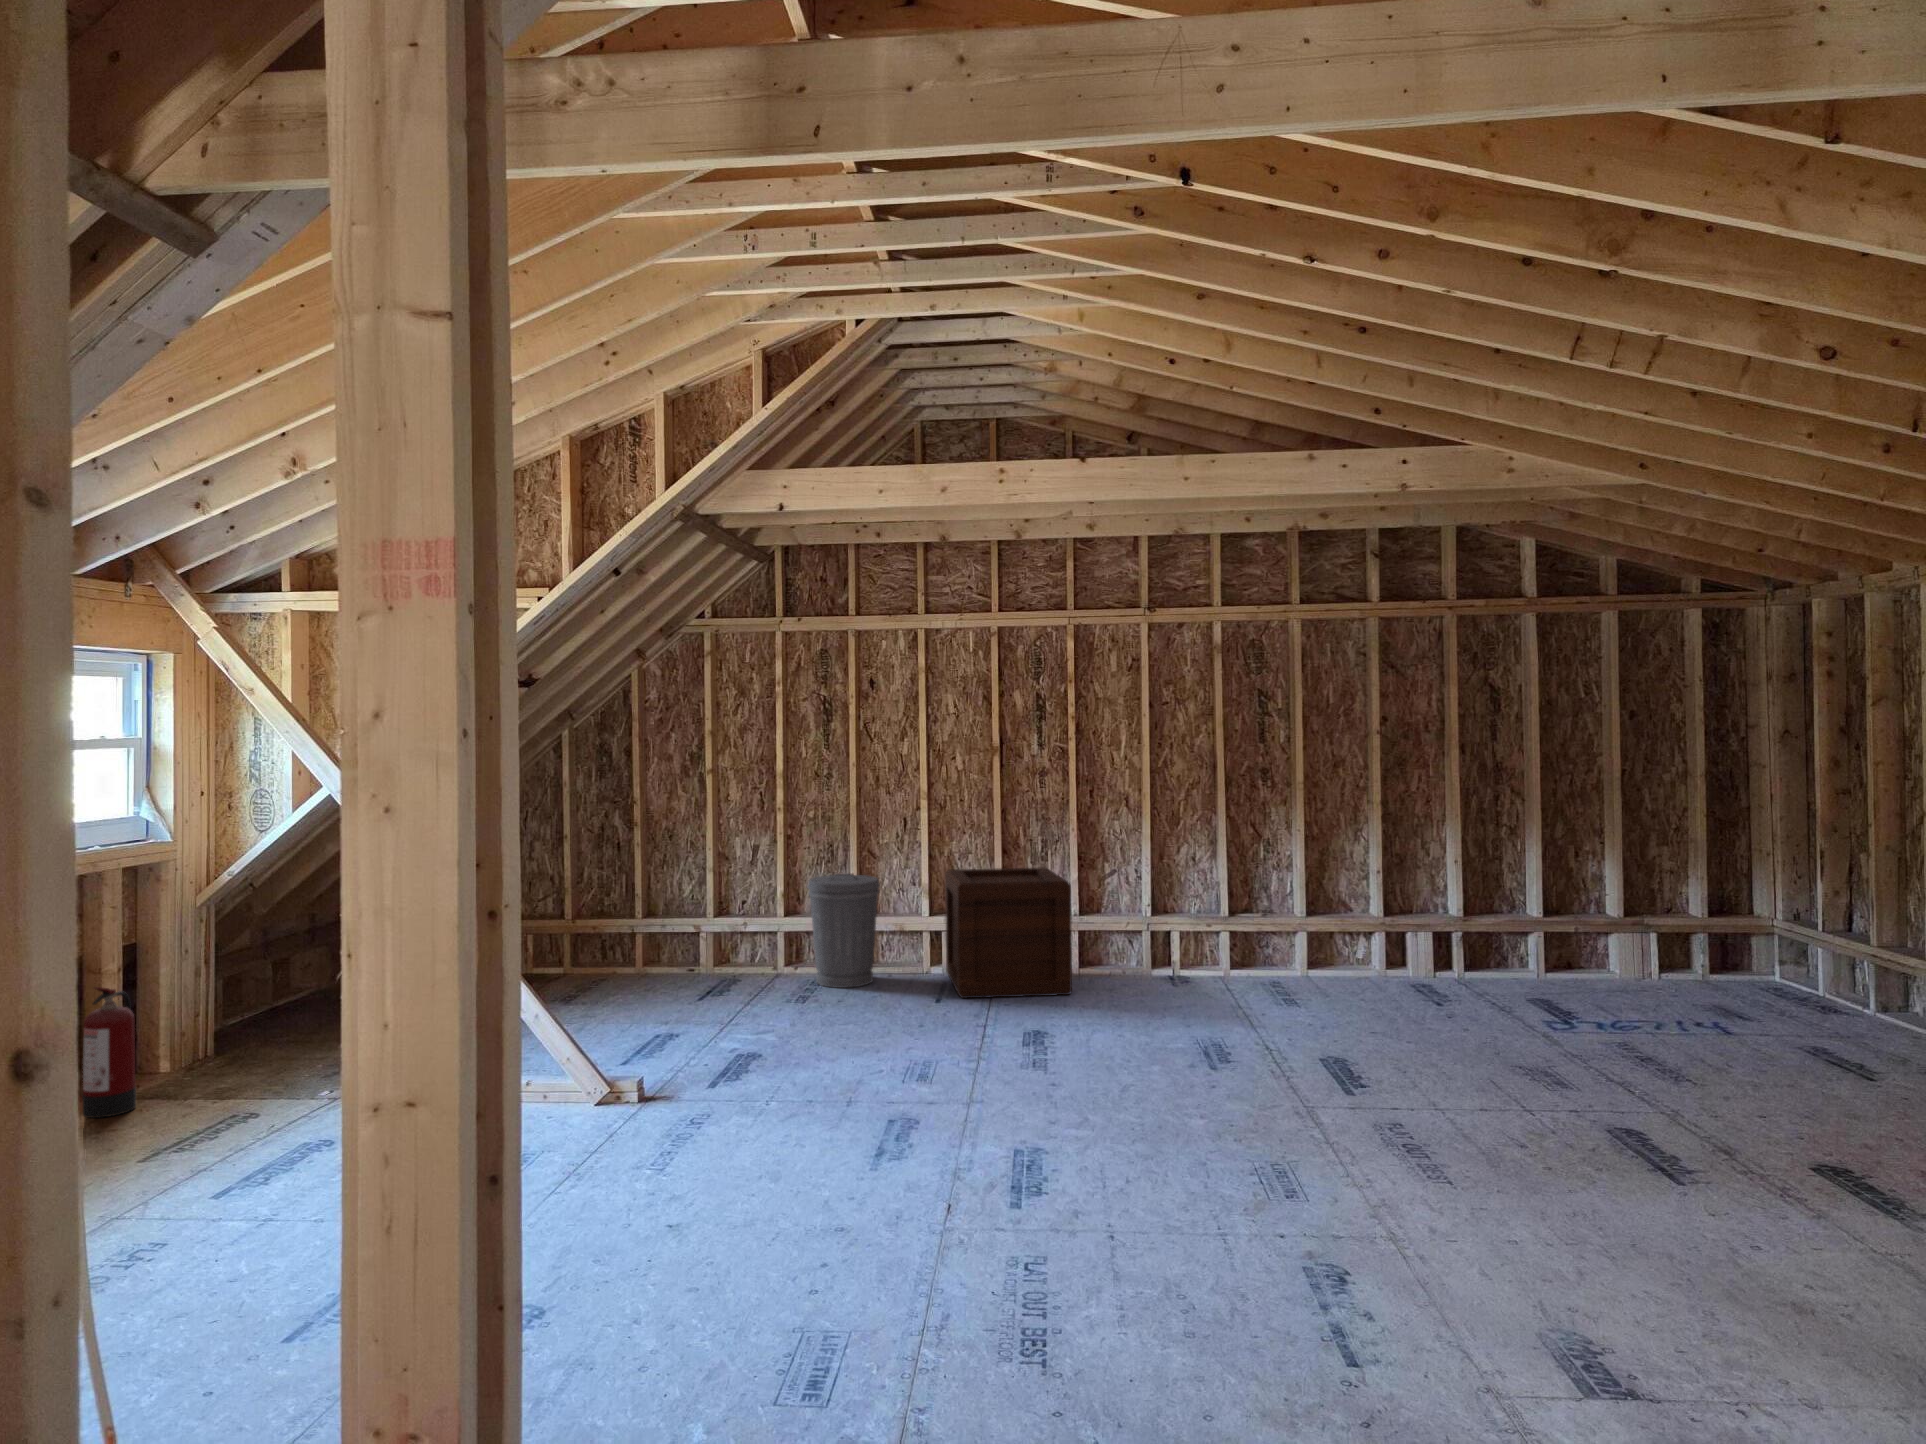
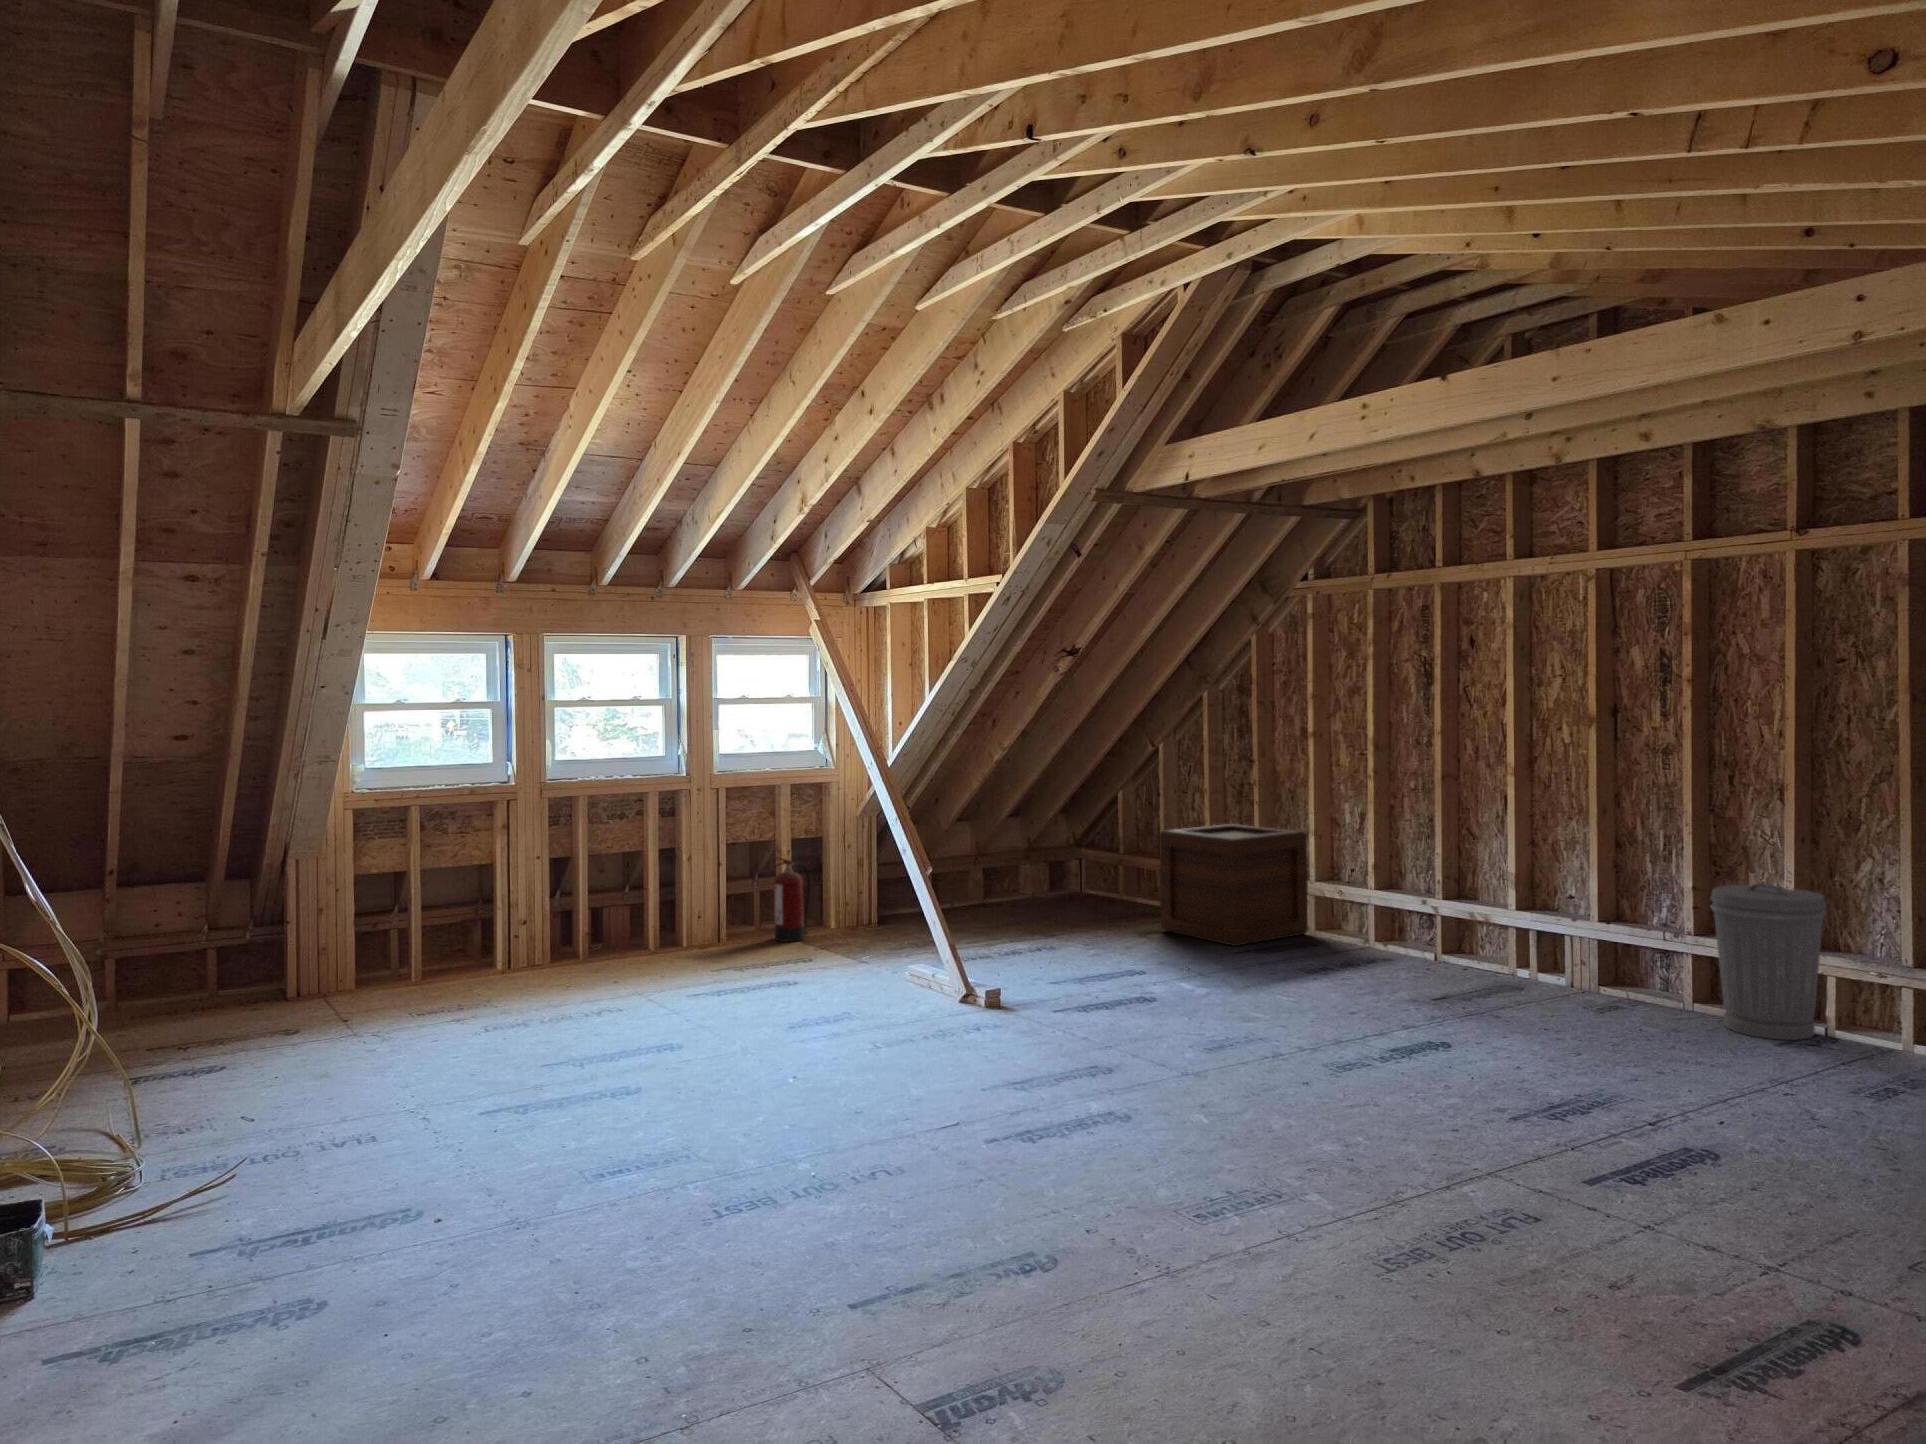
wooden crate: present [945,868,1072,998] -> present [1159,824,1308,946]
trash can: present [808,874,880,988] -> present [1710,884,1827,1040]

